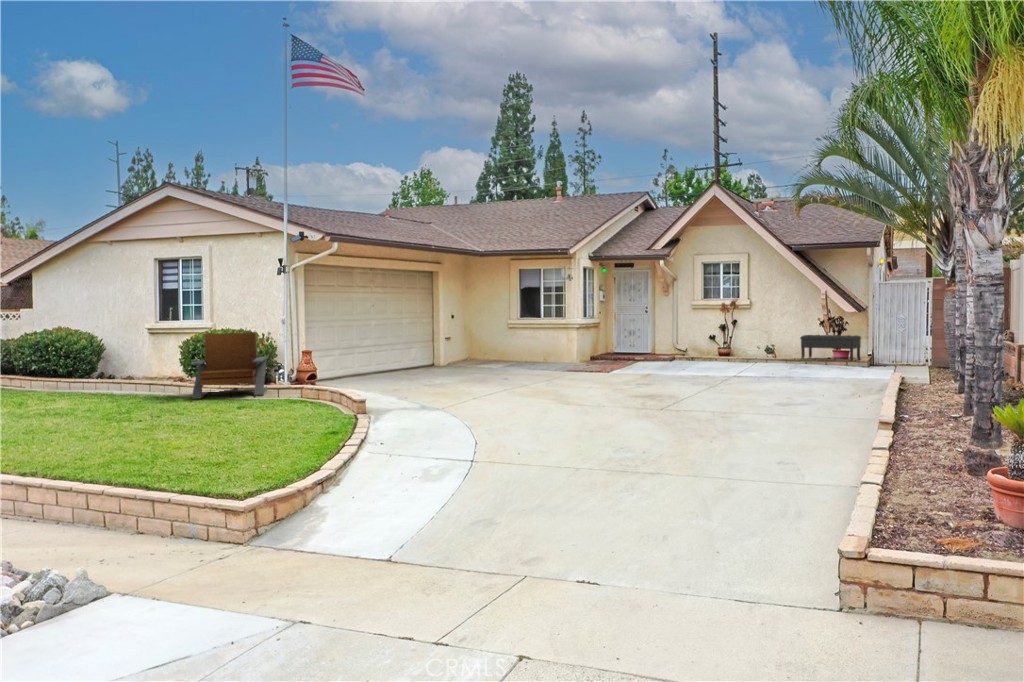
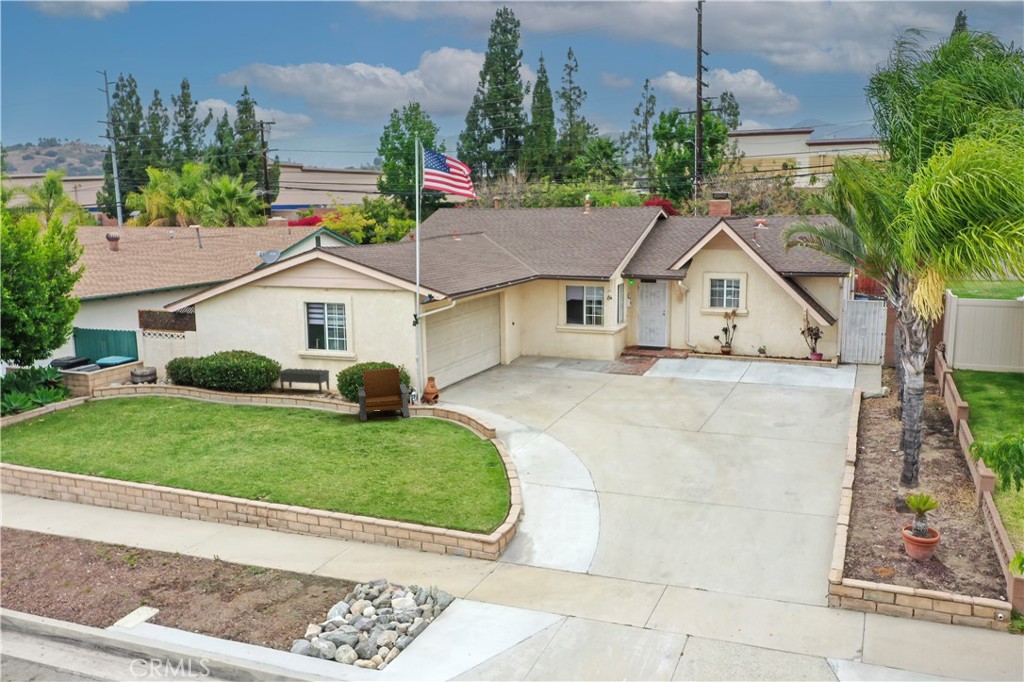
bench: present [800,335,861,361] -> present [279,368,329,393]

